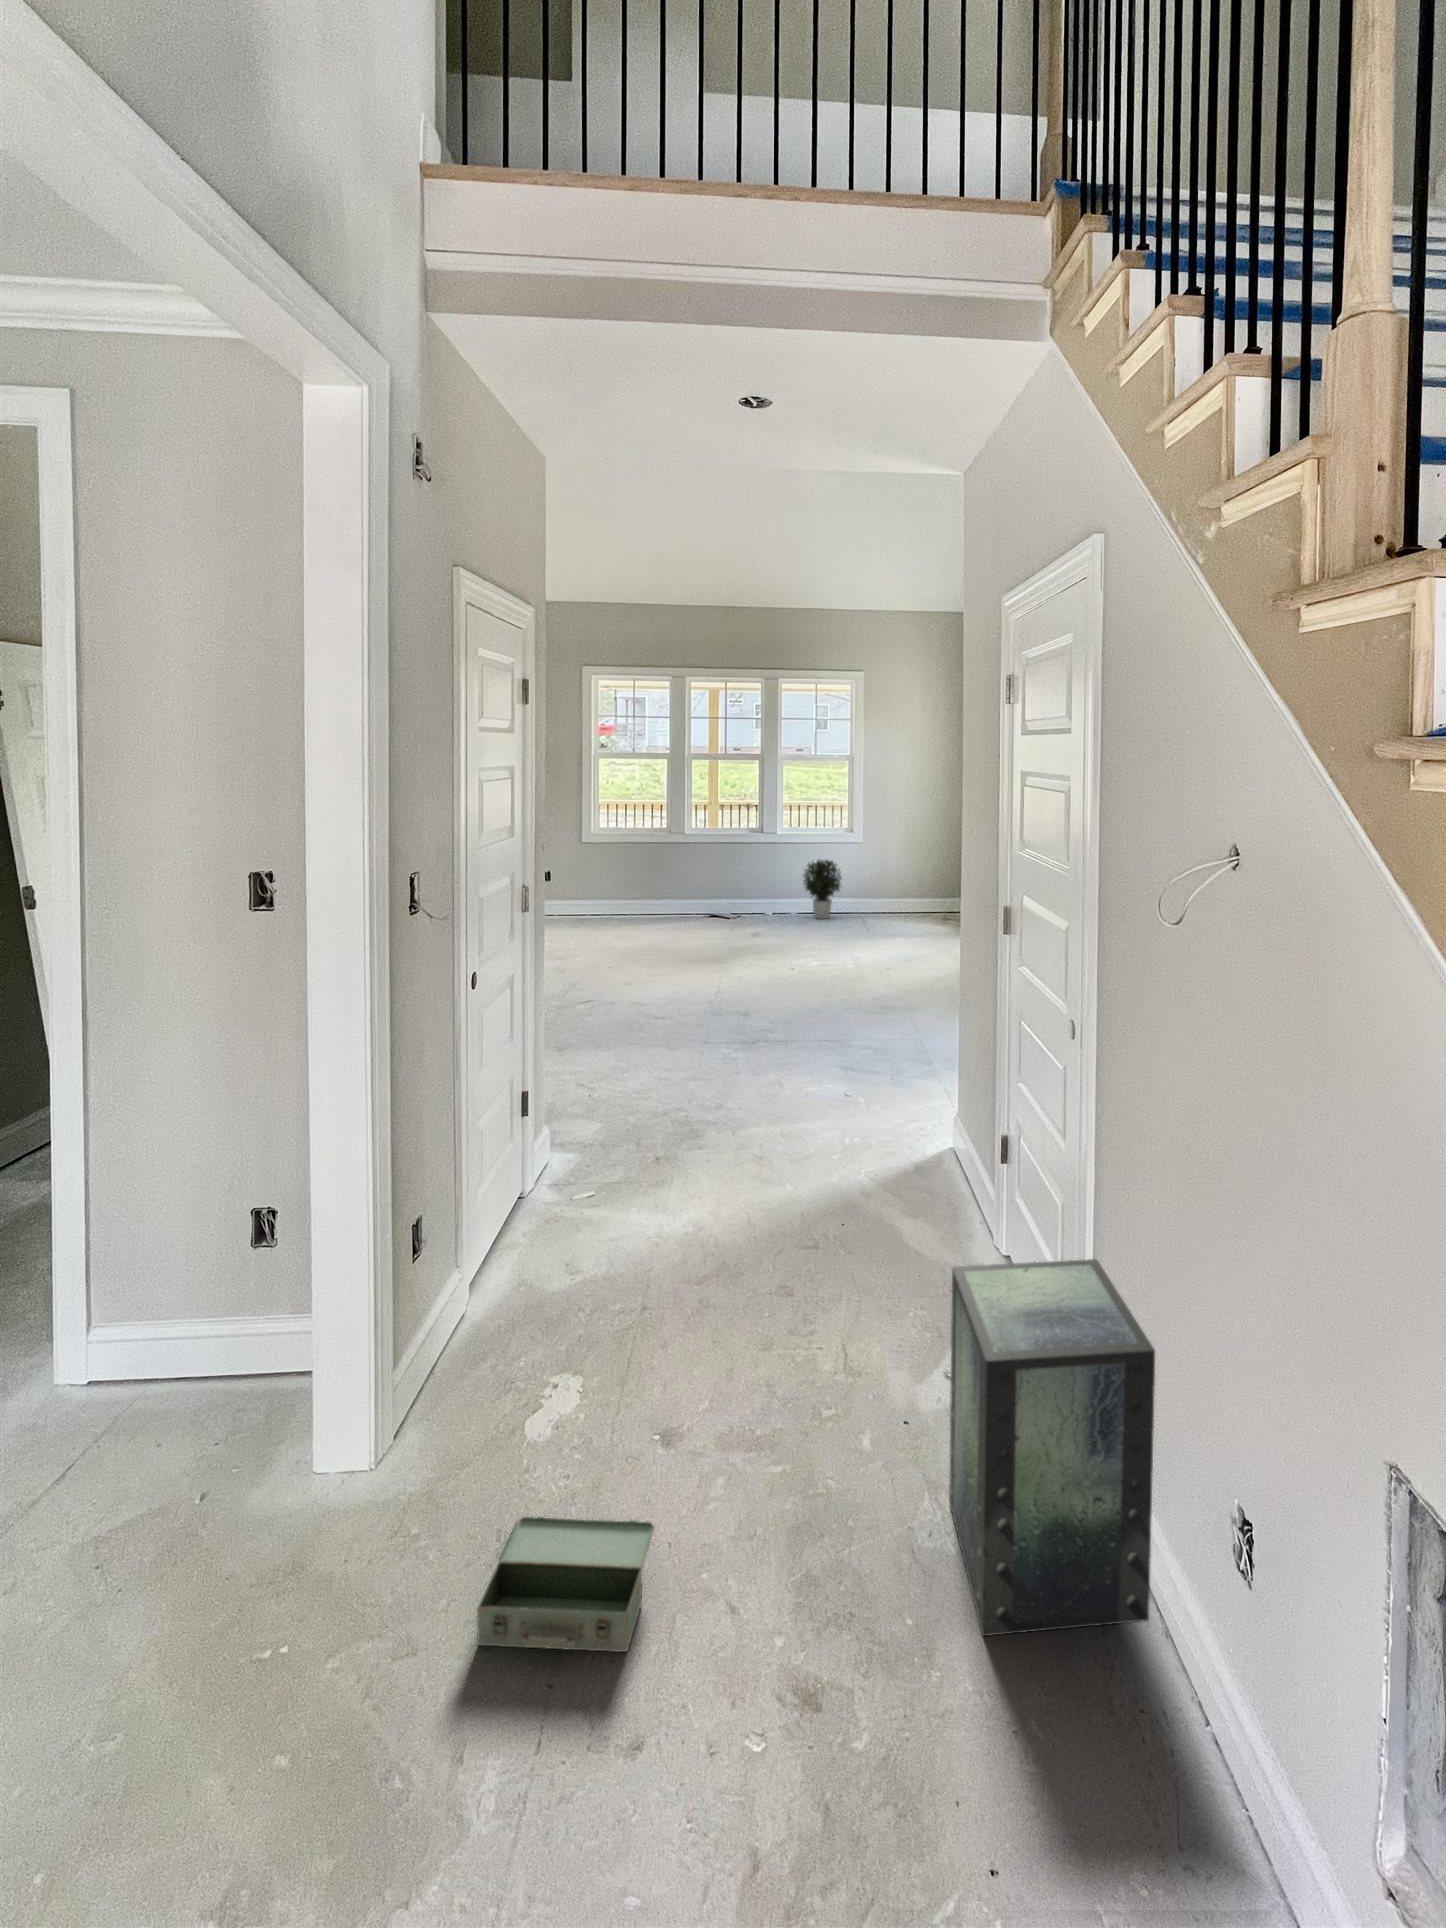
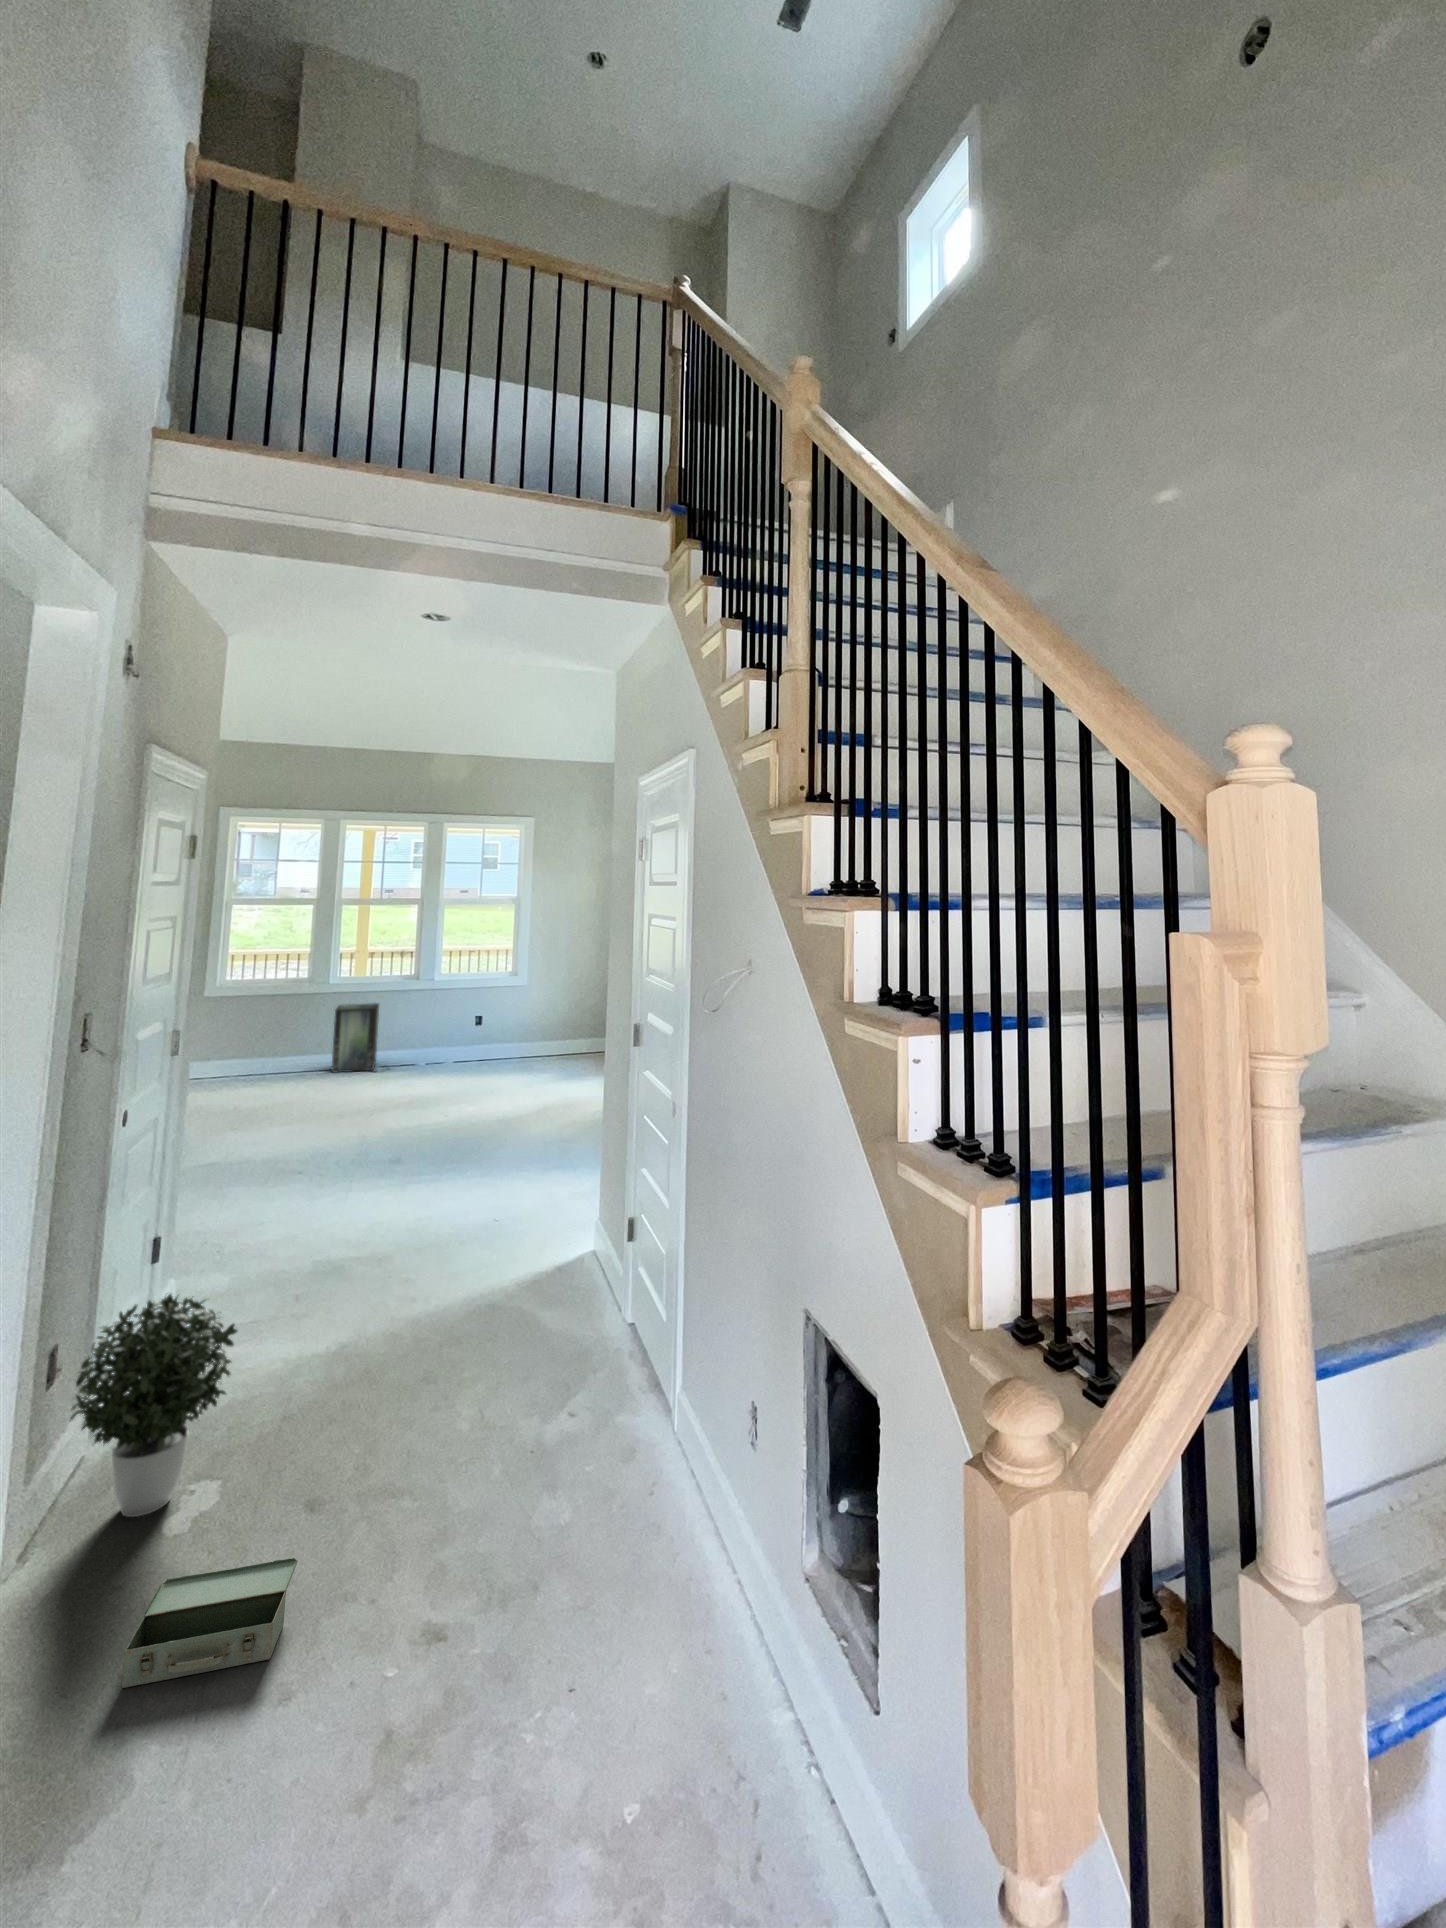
potted plant: present [804,860,842,919] -> present [70,1294,237,1517]
storage box: present [949,1259,1155,1636] -> present [331,1003,379,1073]

